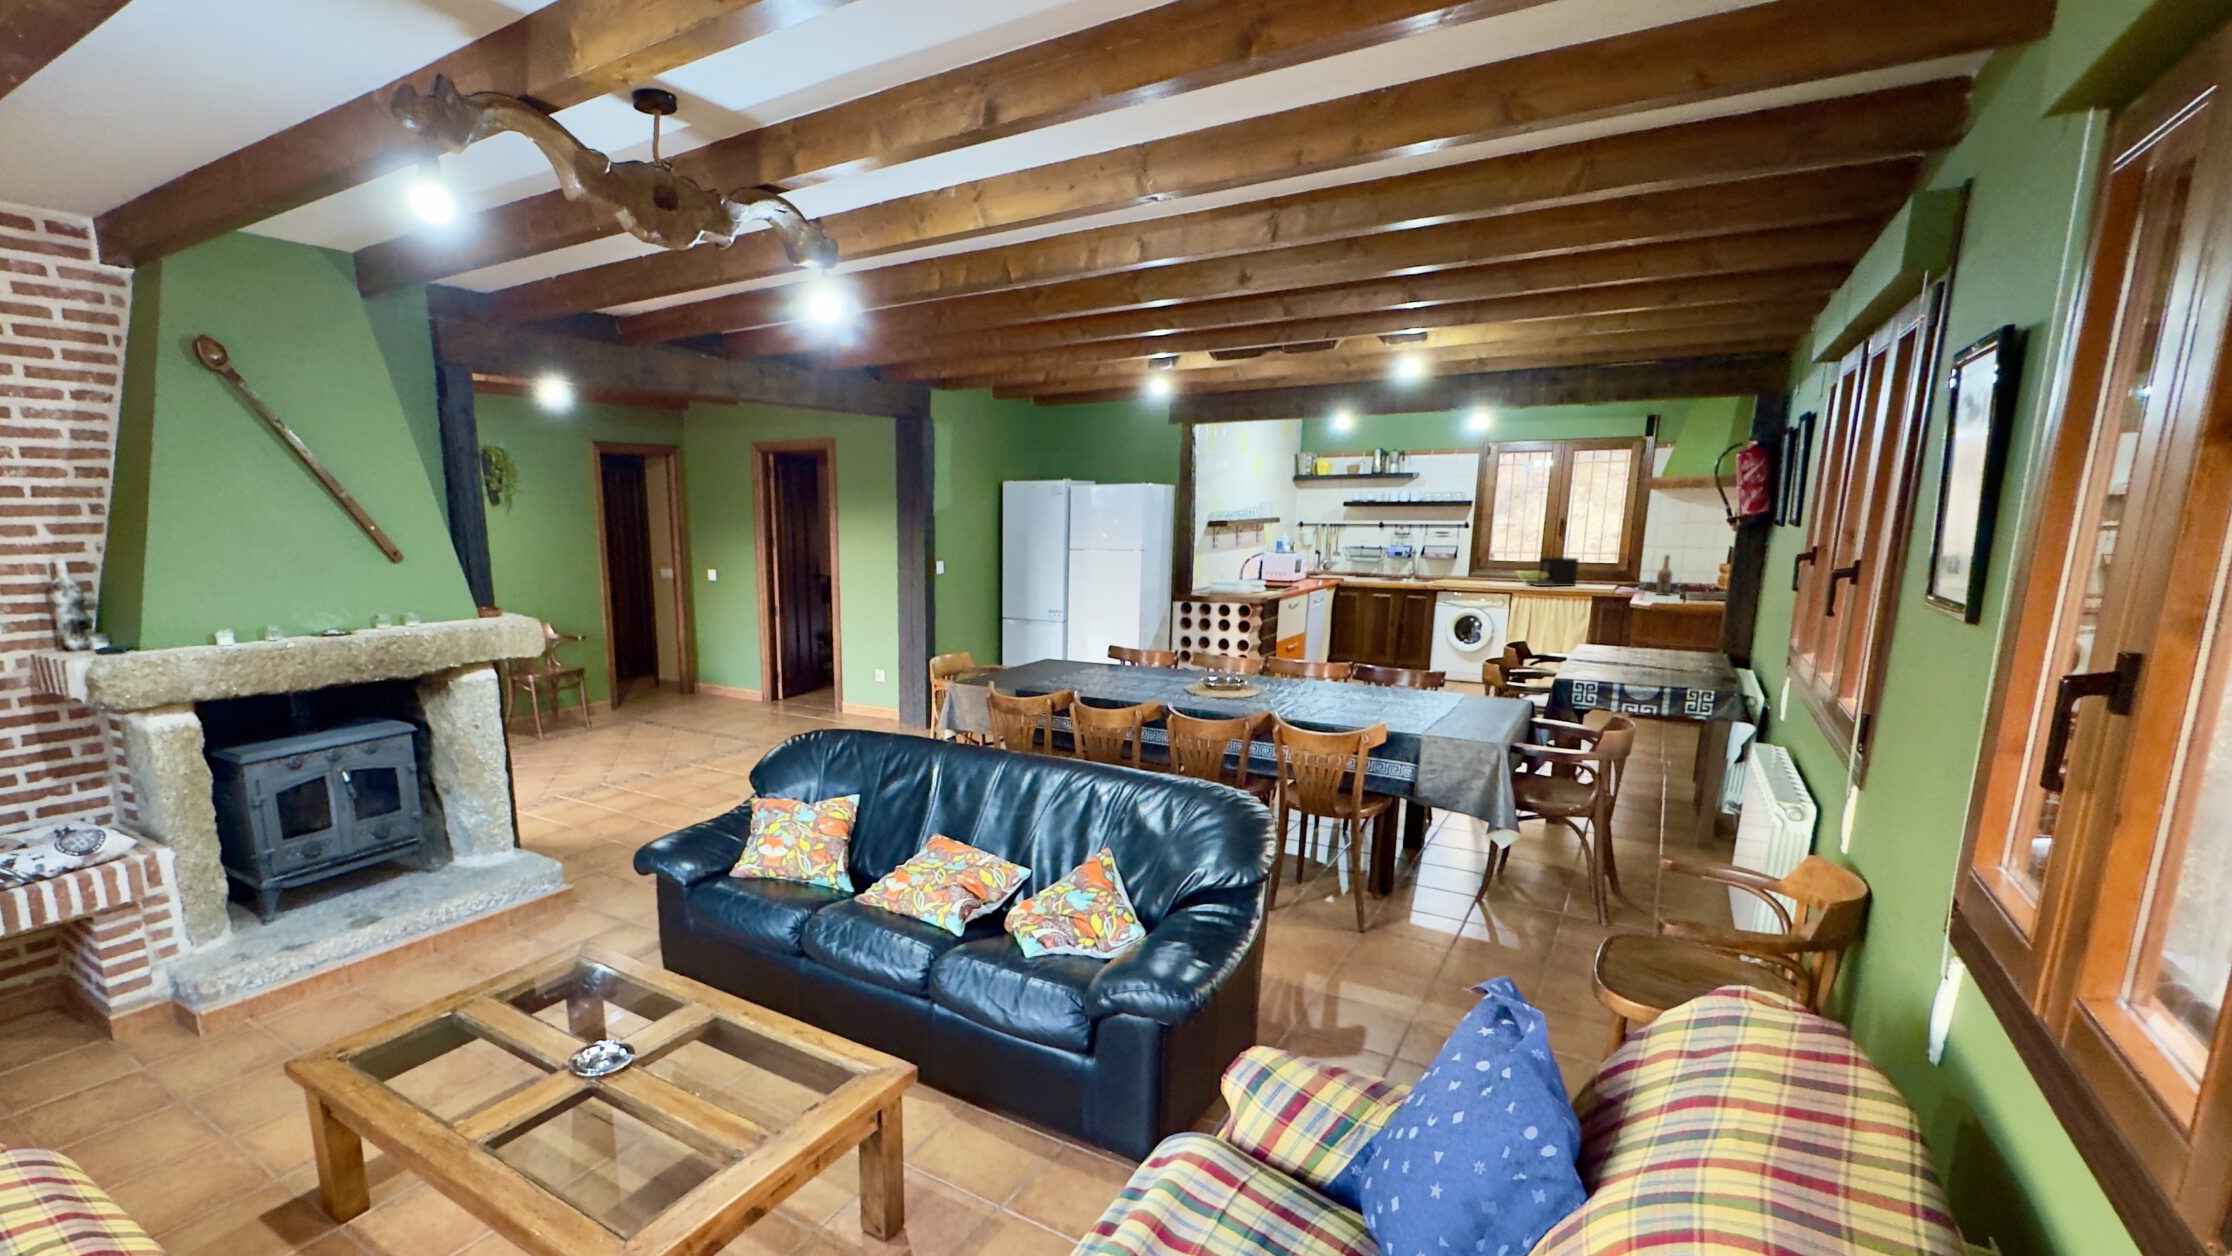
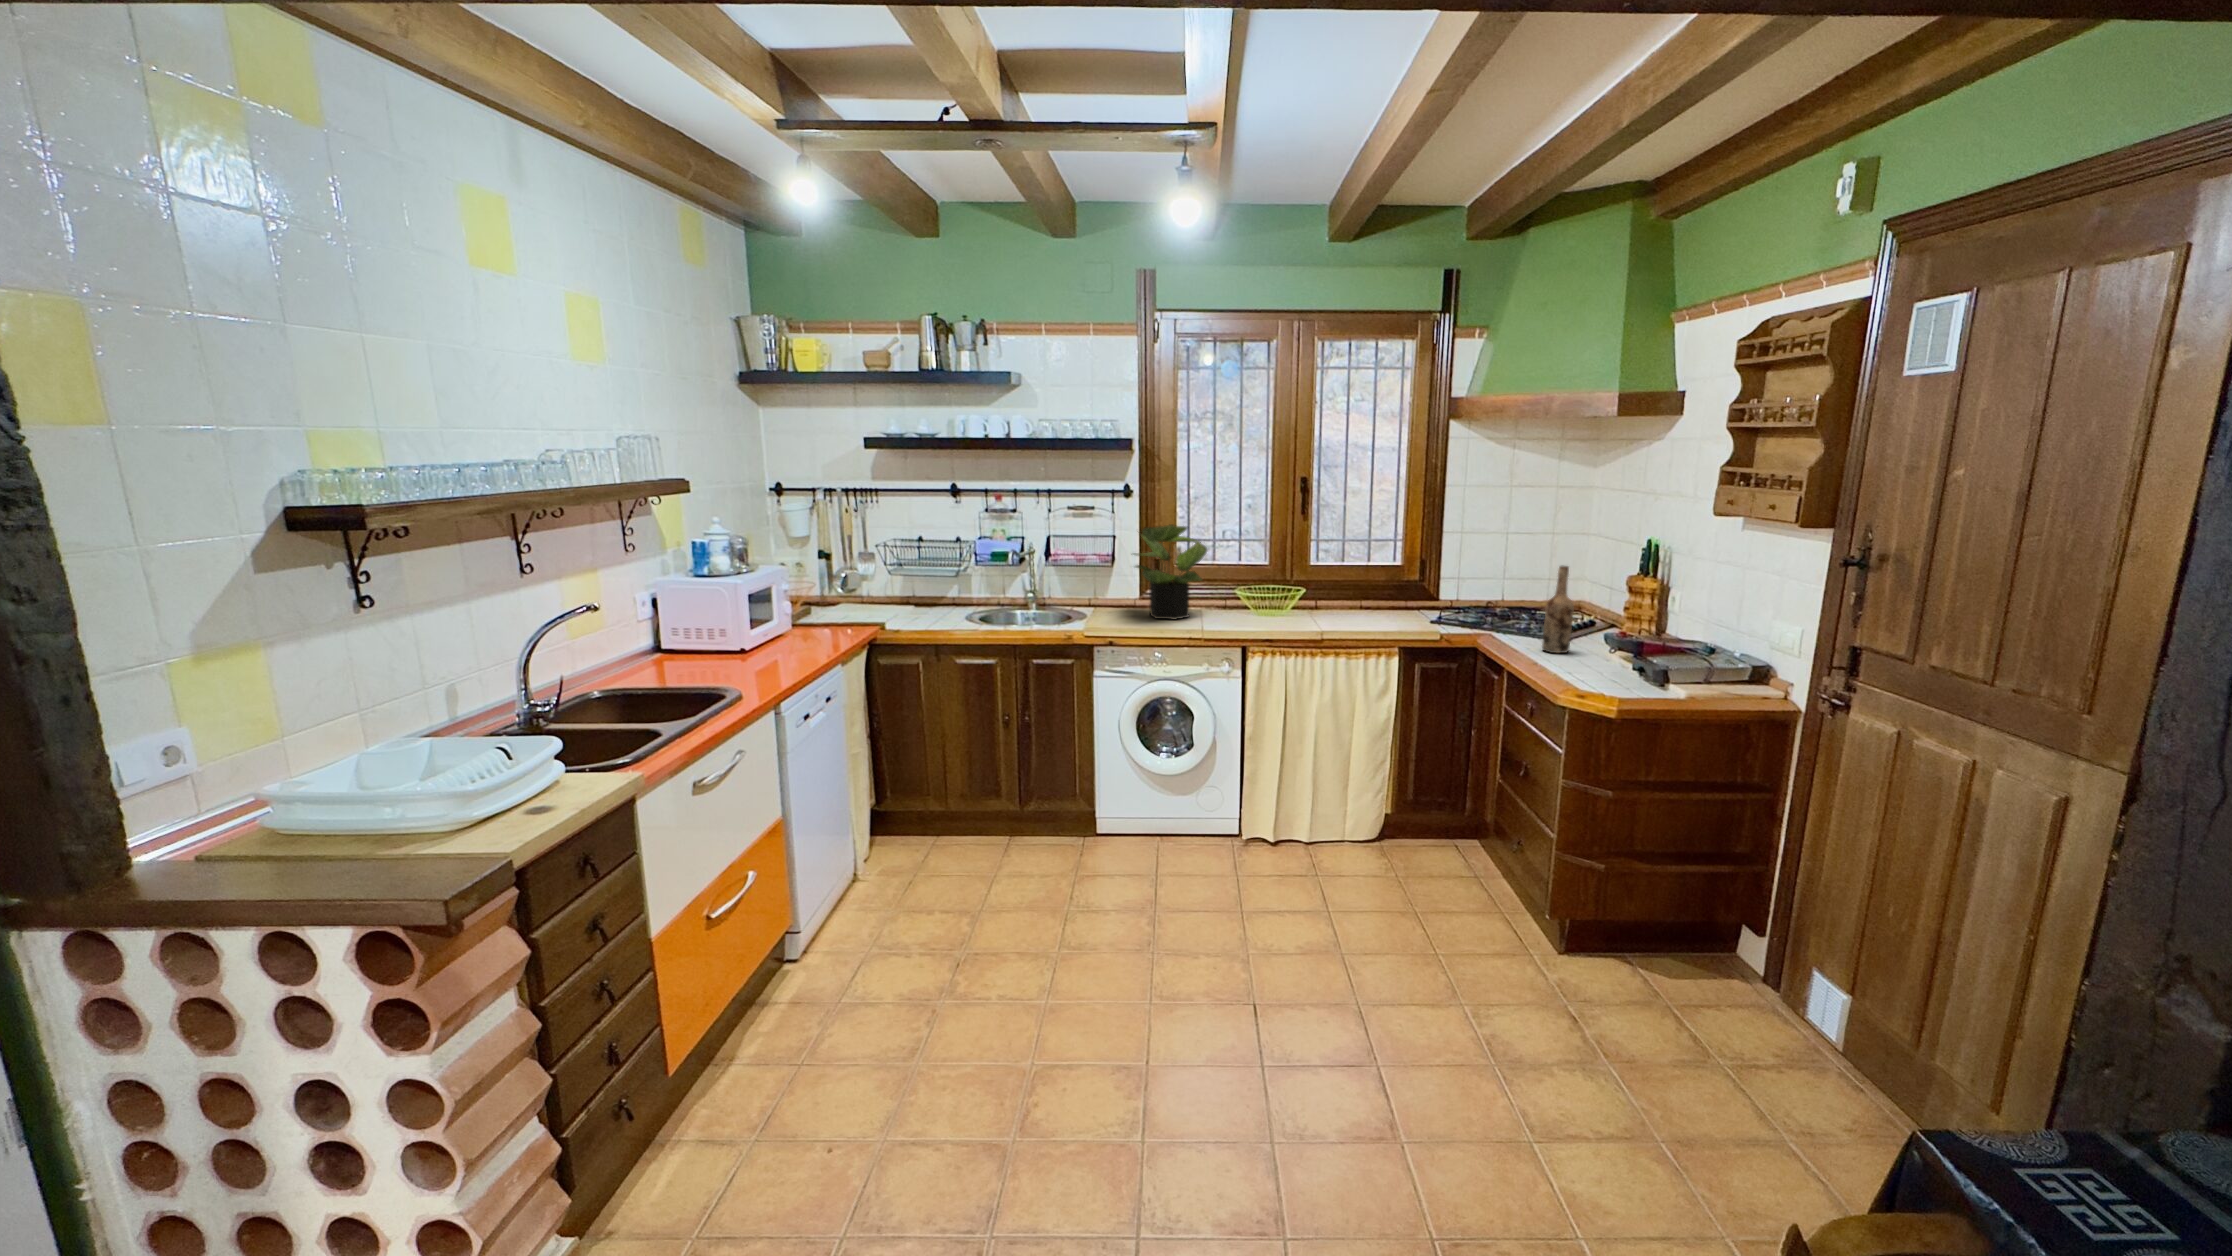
potted plant: none [1461,538,1503,584] -> present [1135,524,1207,619]
coffee maker: present [1526,557,1578,586] -> none [1260,557,1346,625]

